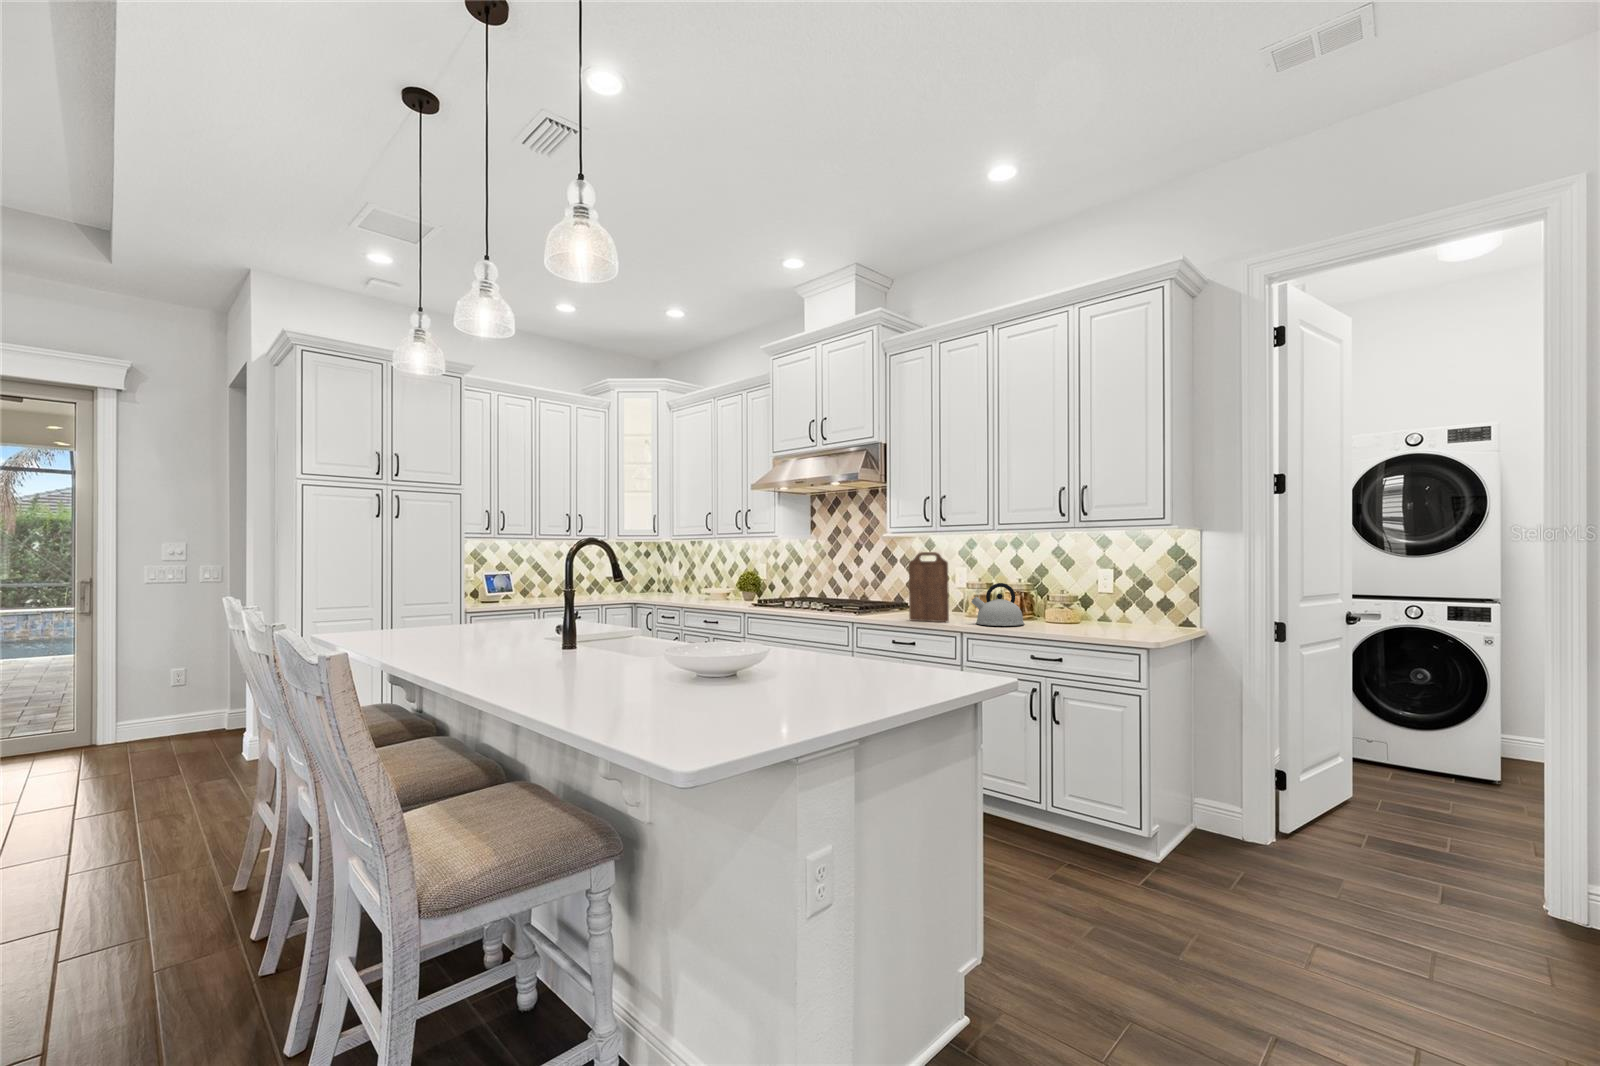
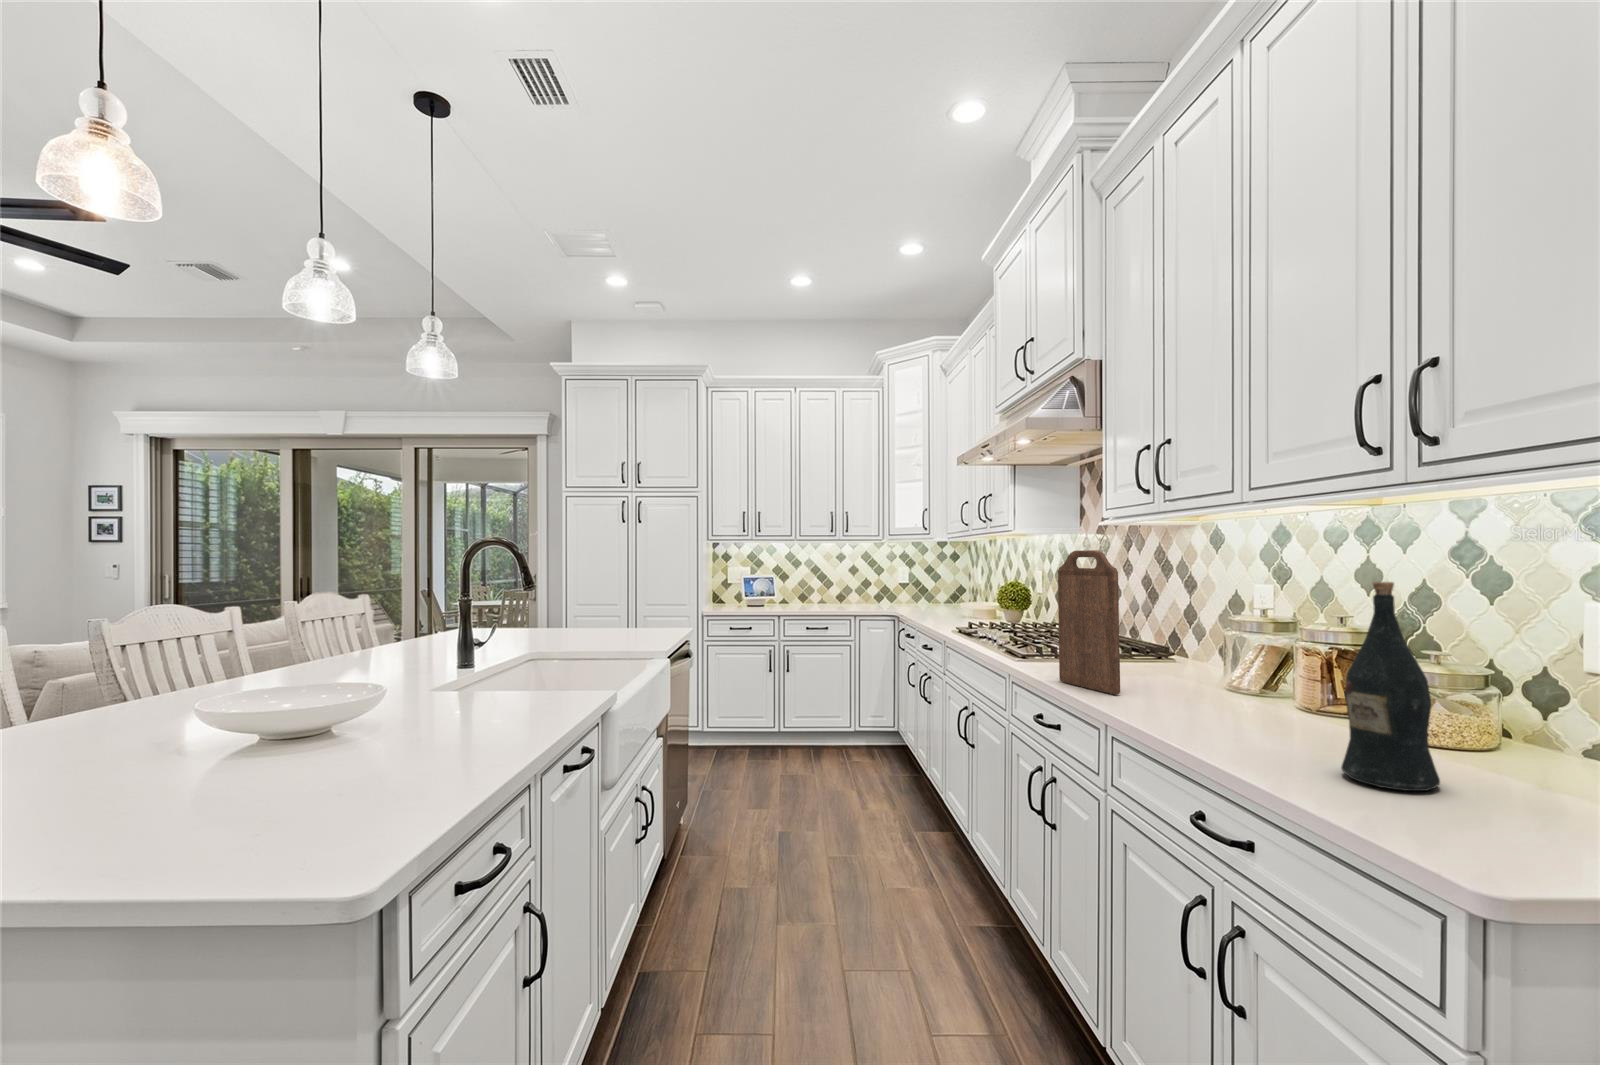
wine bottle: none [1071,564,1099,632] -> present [1341,582,1440,791]
kettle: present [971,583,1024,626] -> none [1148,621,1280,728]

